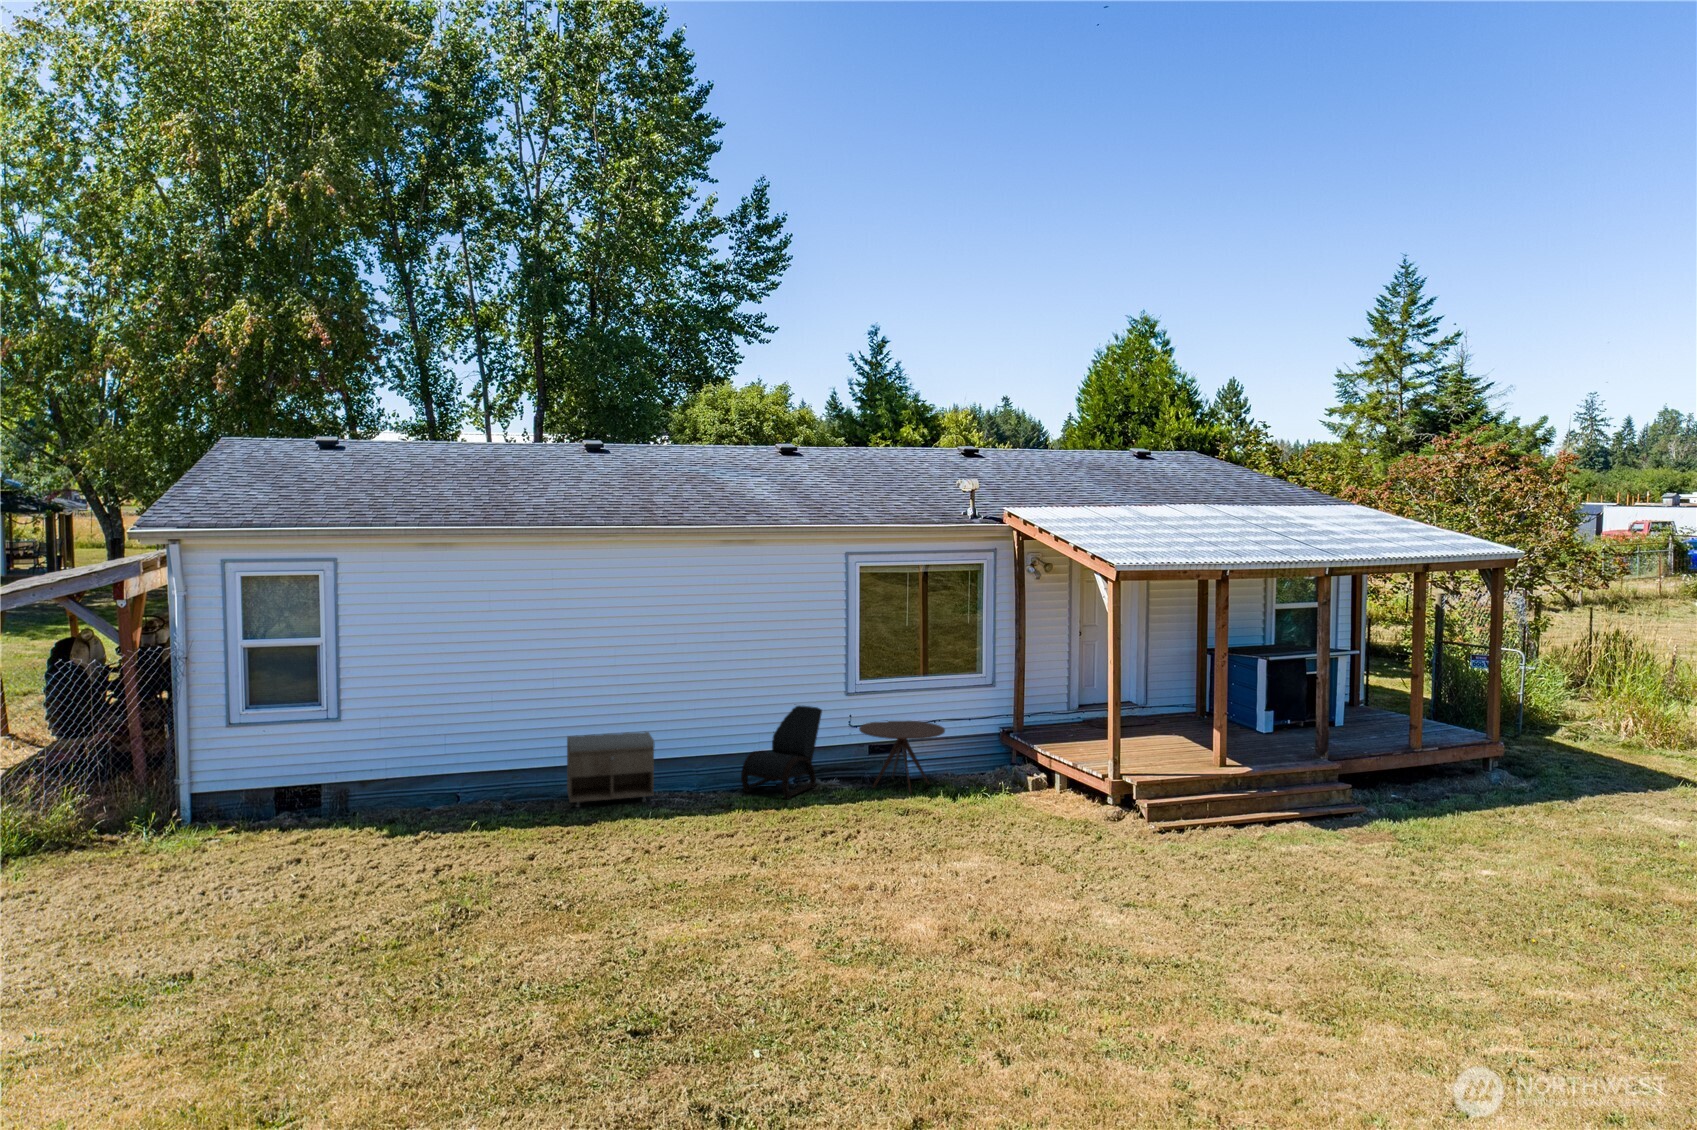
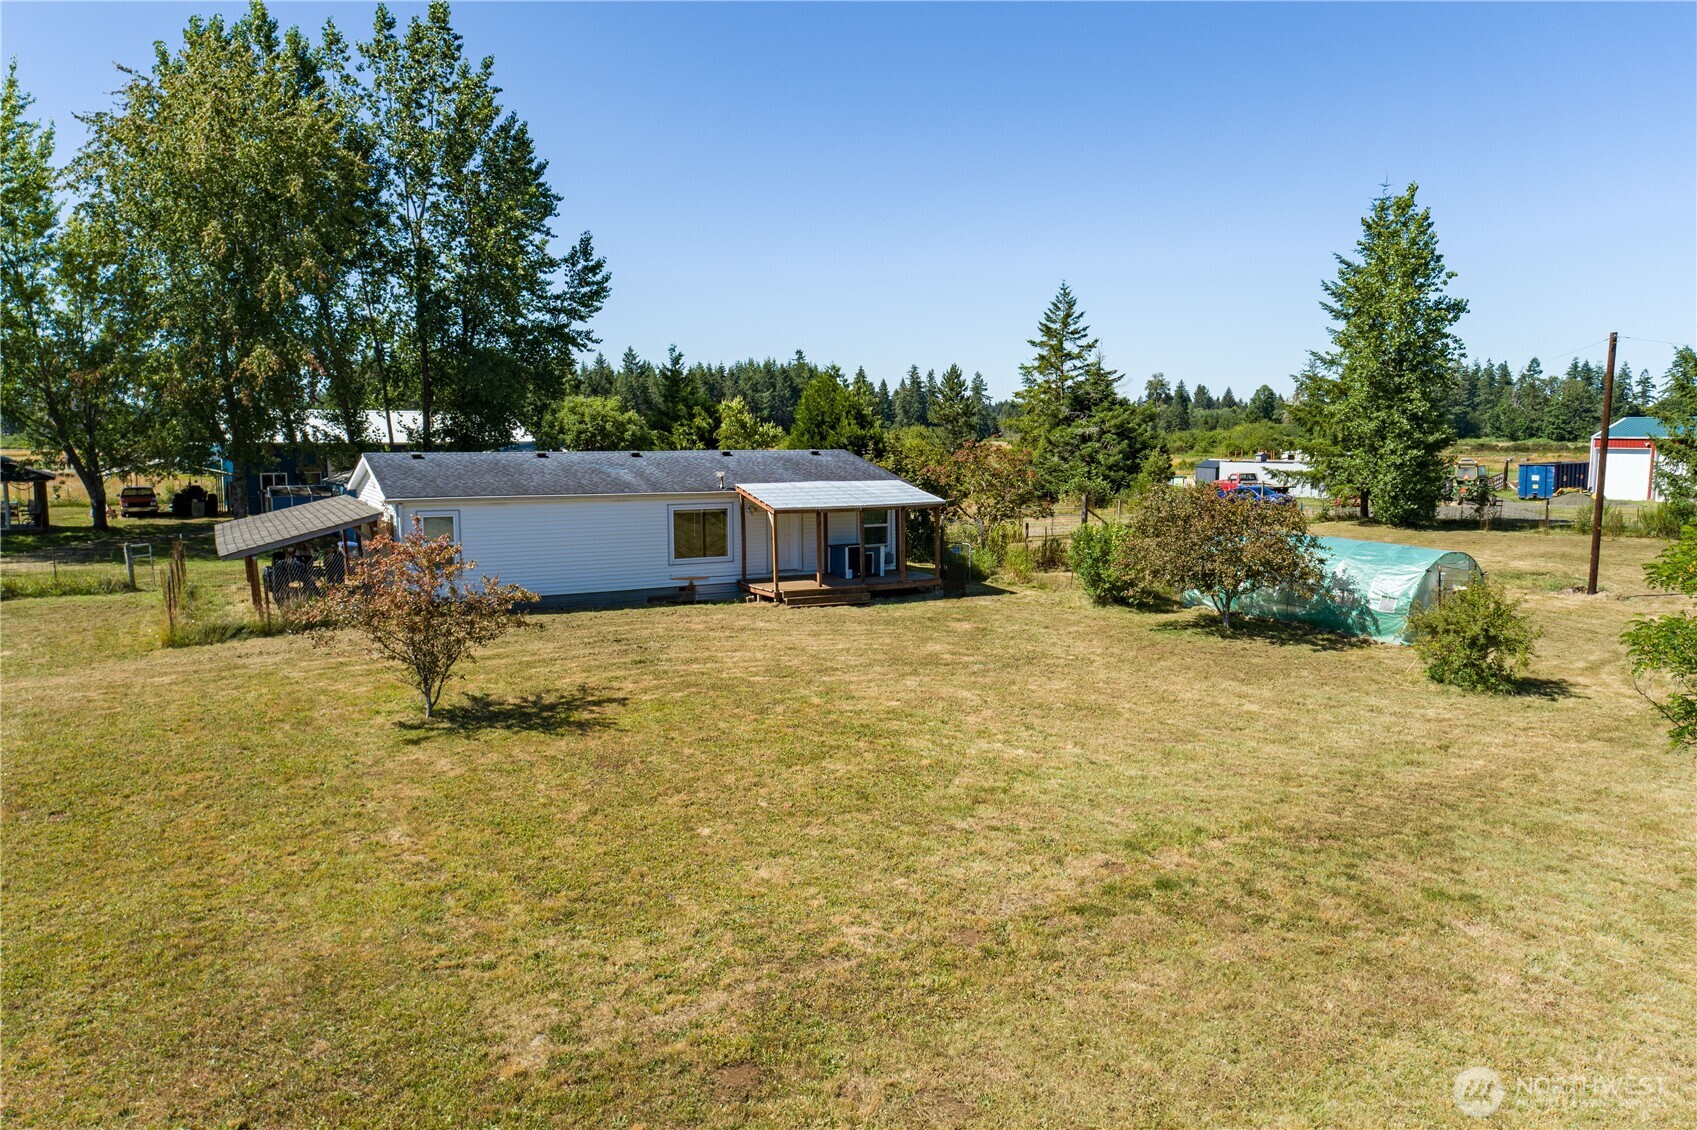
lounge chair: present [741,706,822,800] -> present [943,563,966,596]
storage bench: present [567,732,655,807] -> none [545,581,585,611]

